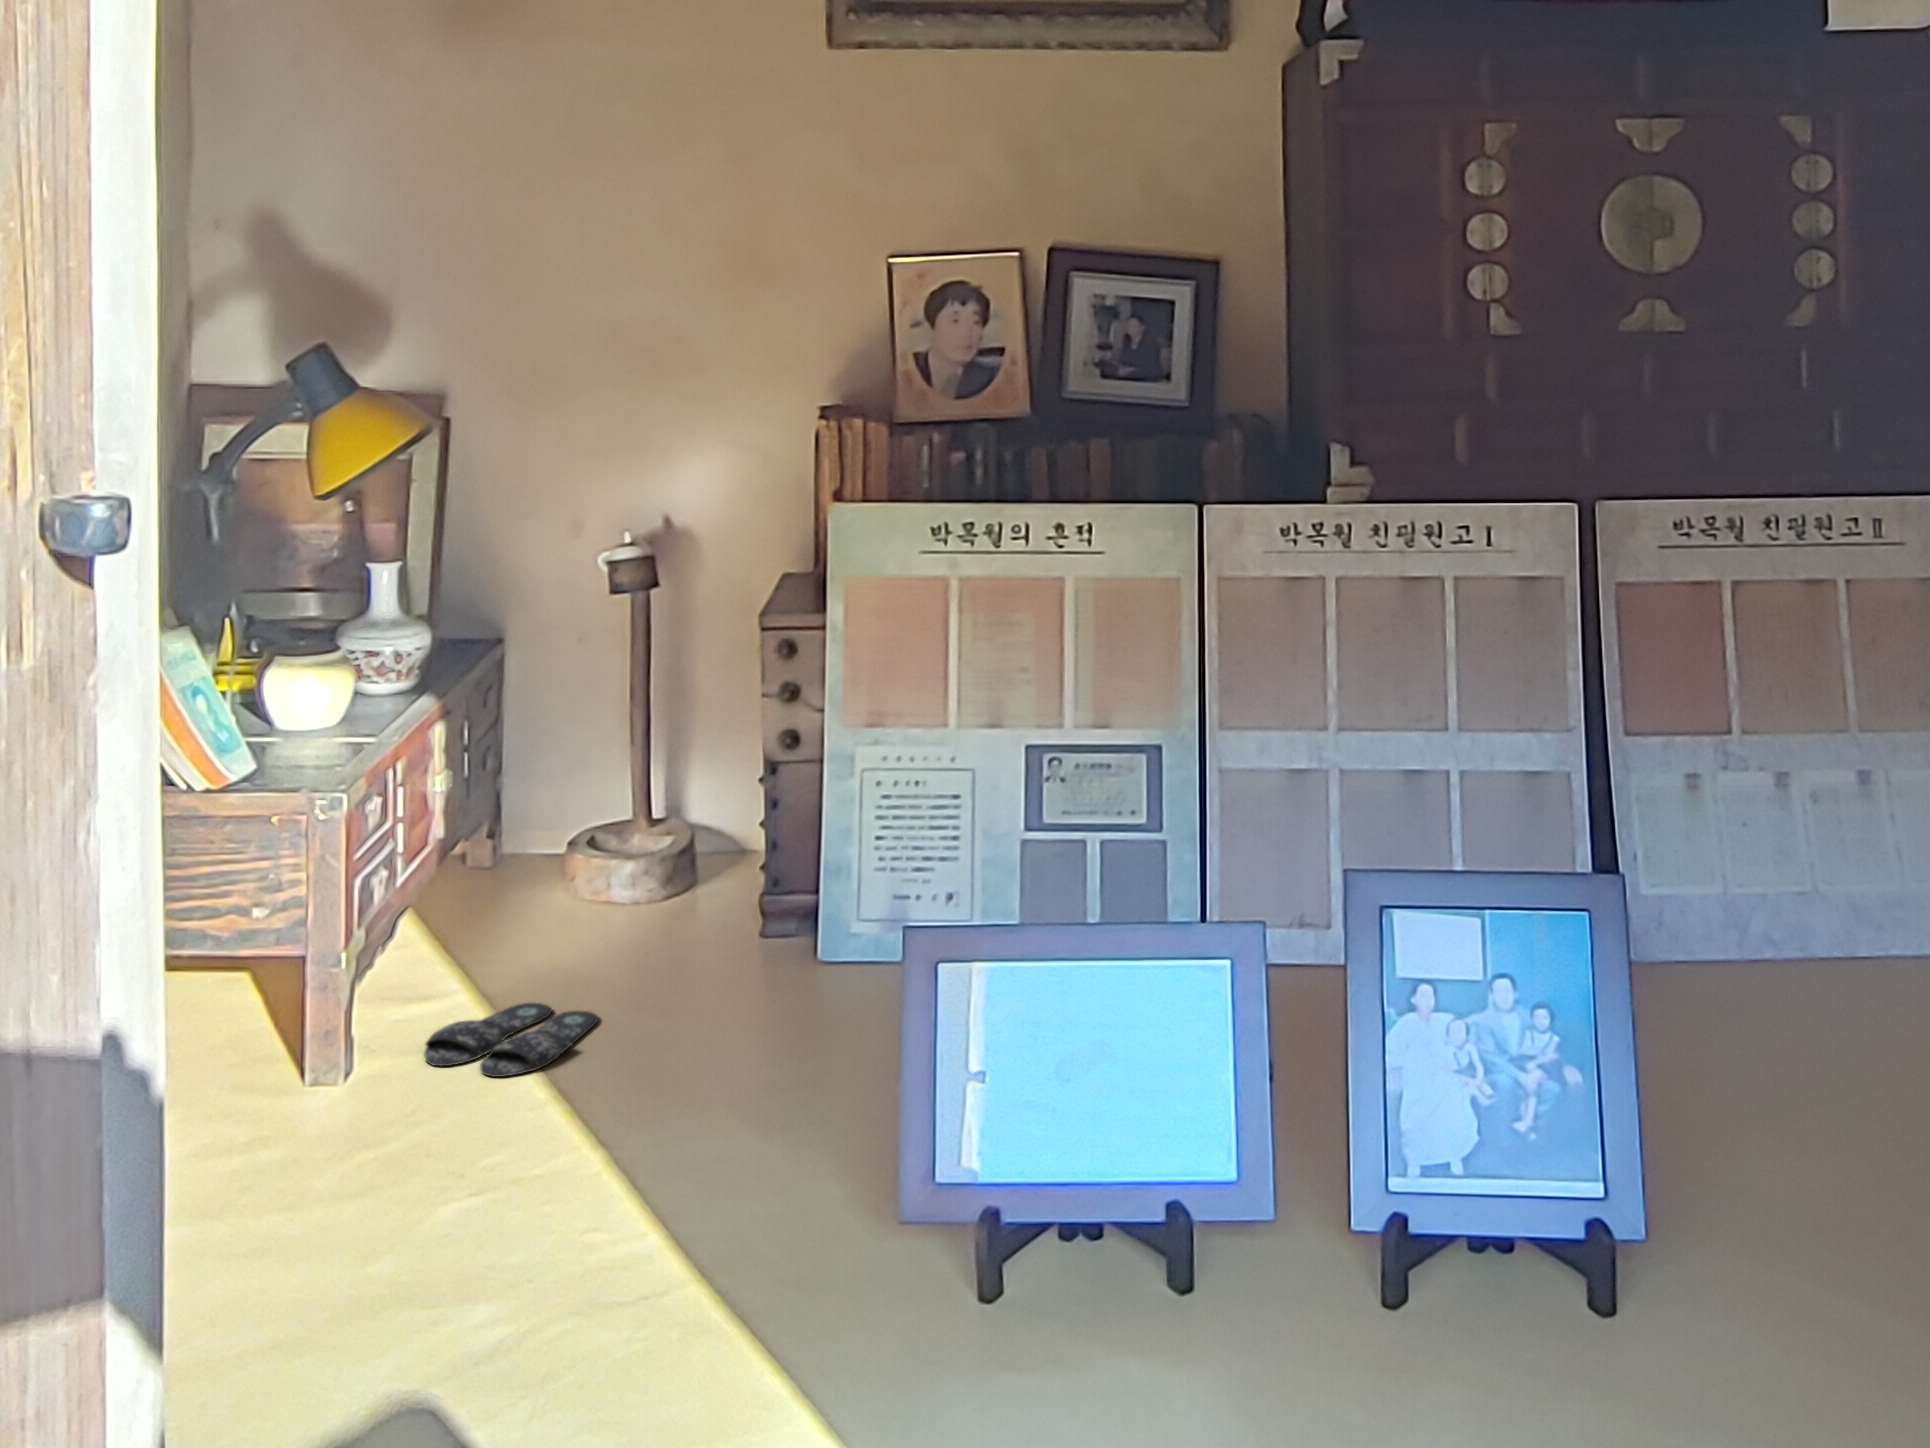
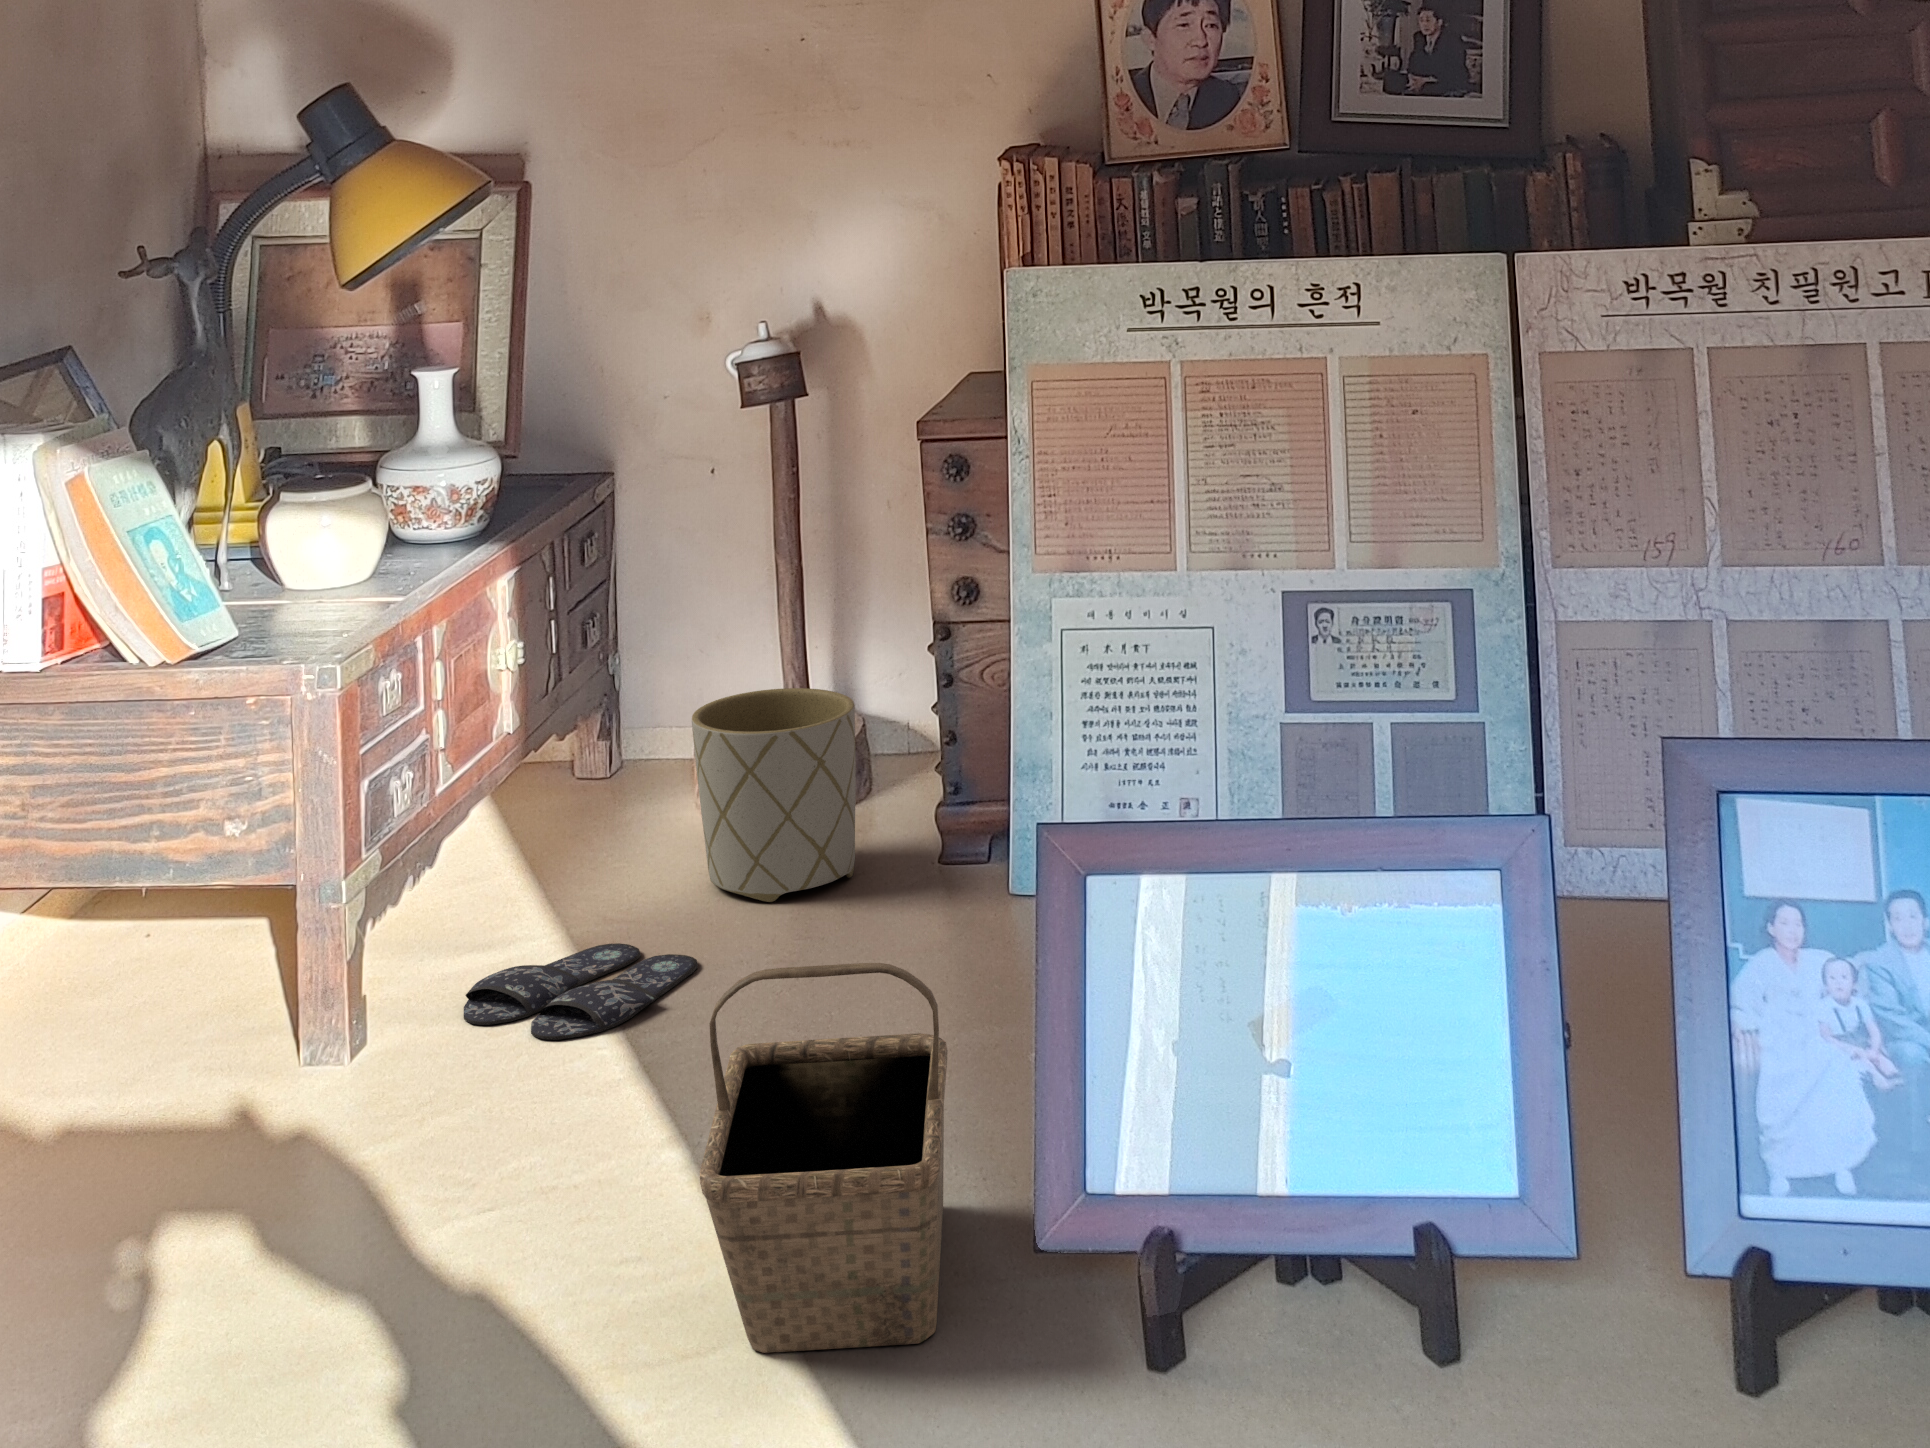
planter: none [586,810,709,970] -> present [692,688,856,902]
basket: none [666,1025,839,1304] -> present [700,963,948,1353]

